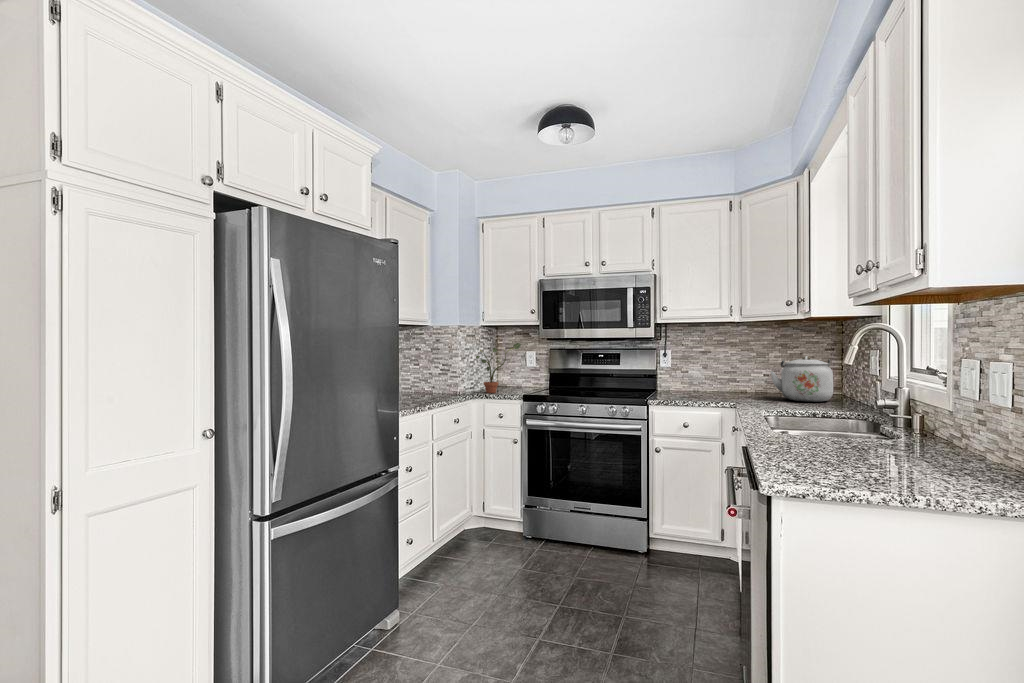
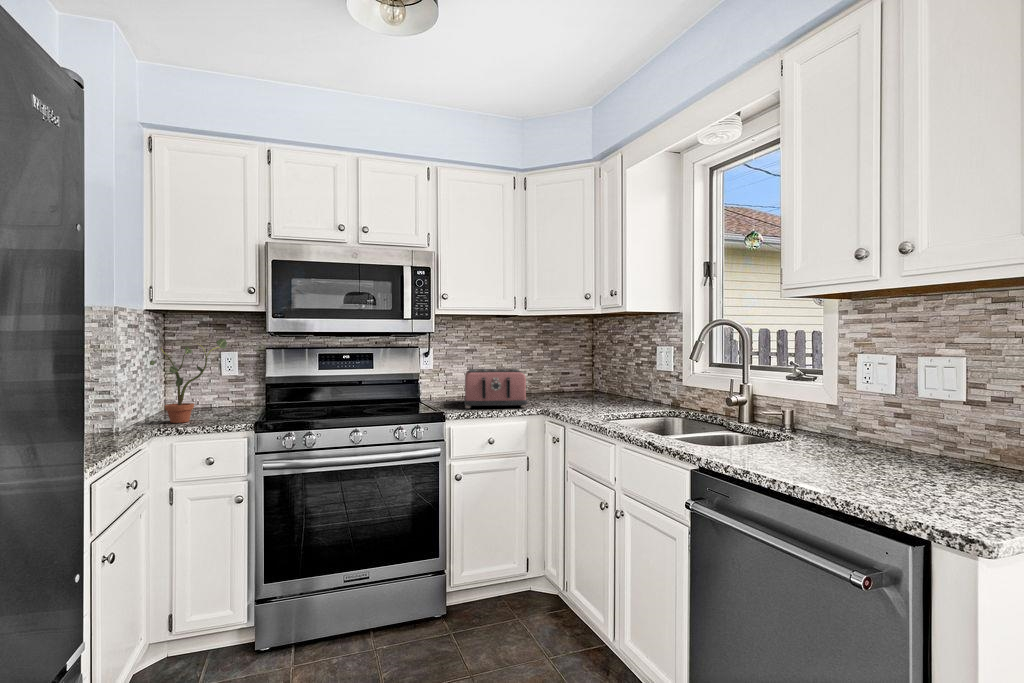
kettle: present [770,356,833,402] -> none [559,354,614,401]
toaster: none [669,367,737,401] -> present [464,369,527,408]

